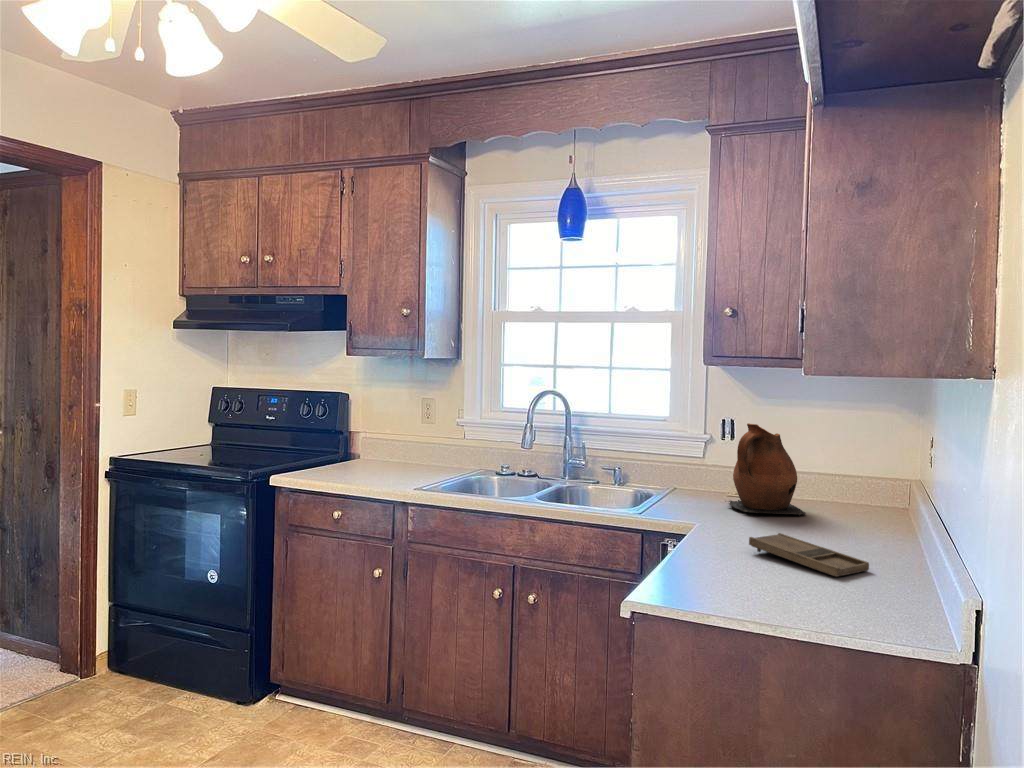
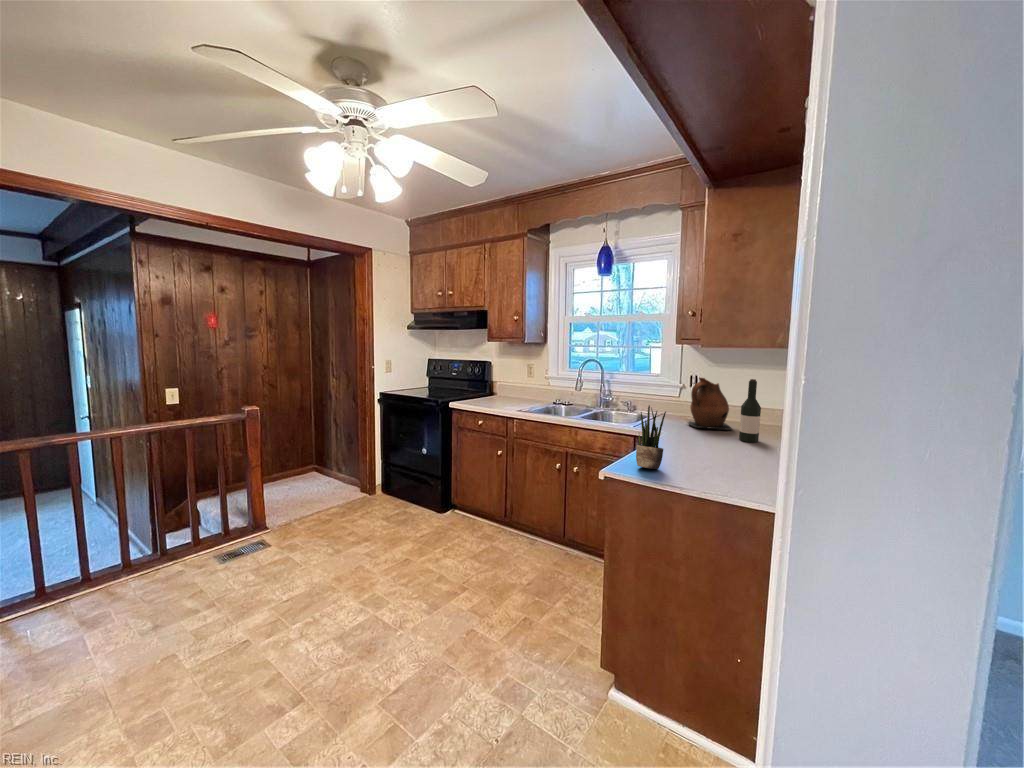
wine bottle: none [826,427,861,536] -> present [739,379,761,442]
potted plant: none [689,477,740,596] -> present [636,405,666,469]
tray: present [749,533,869,577] -> none [684,438,751,463]

